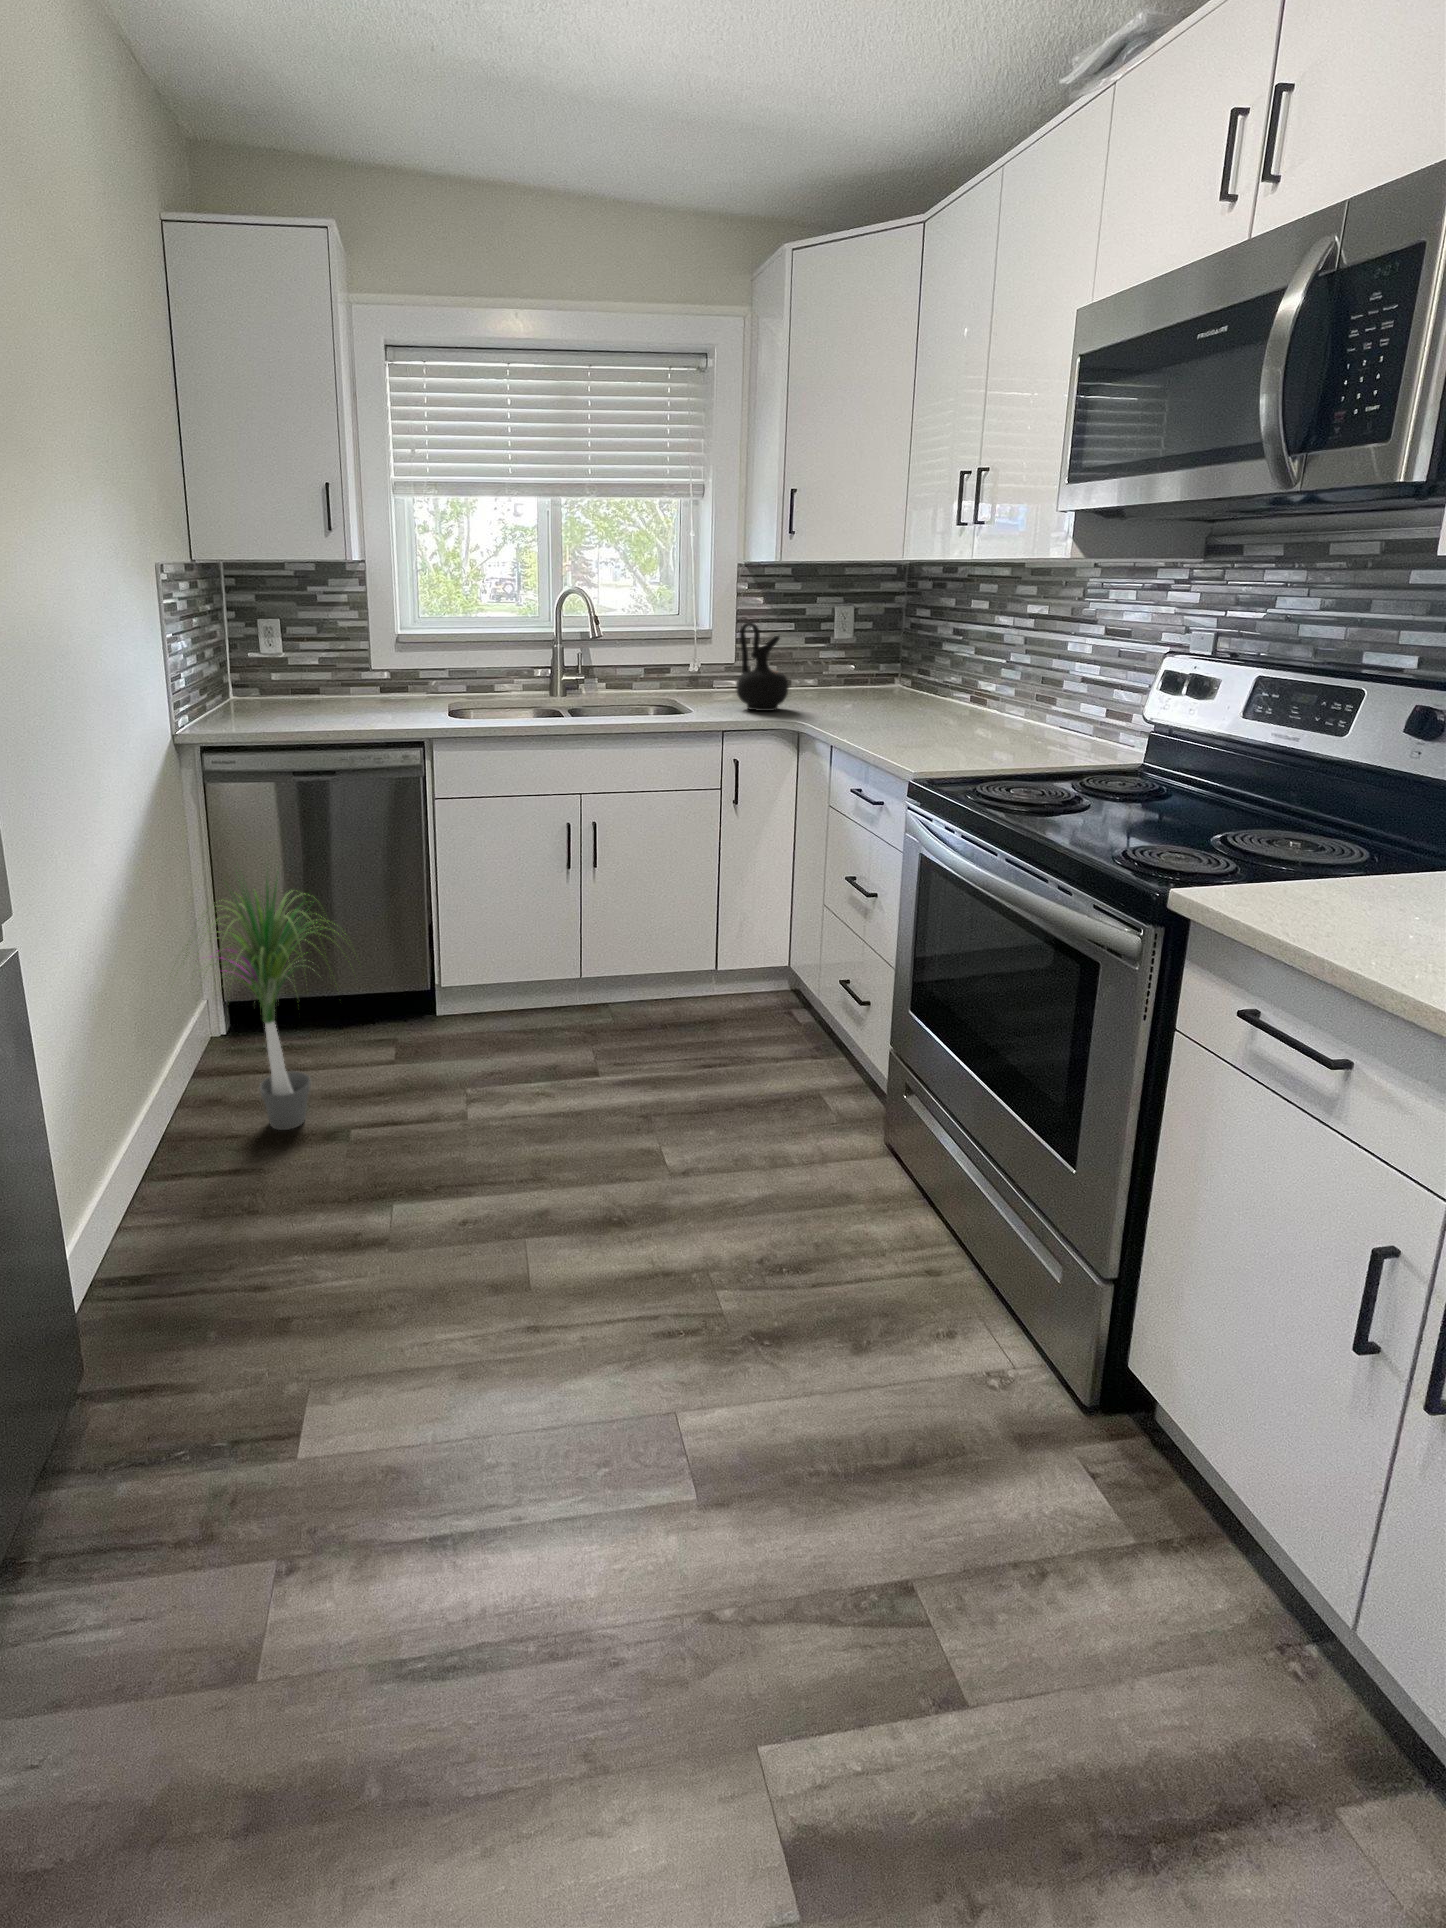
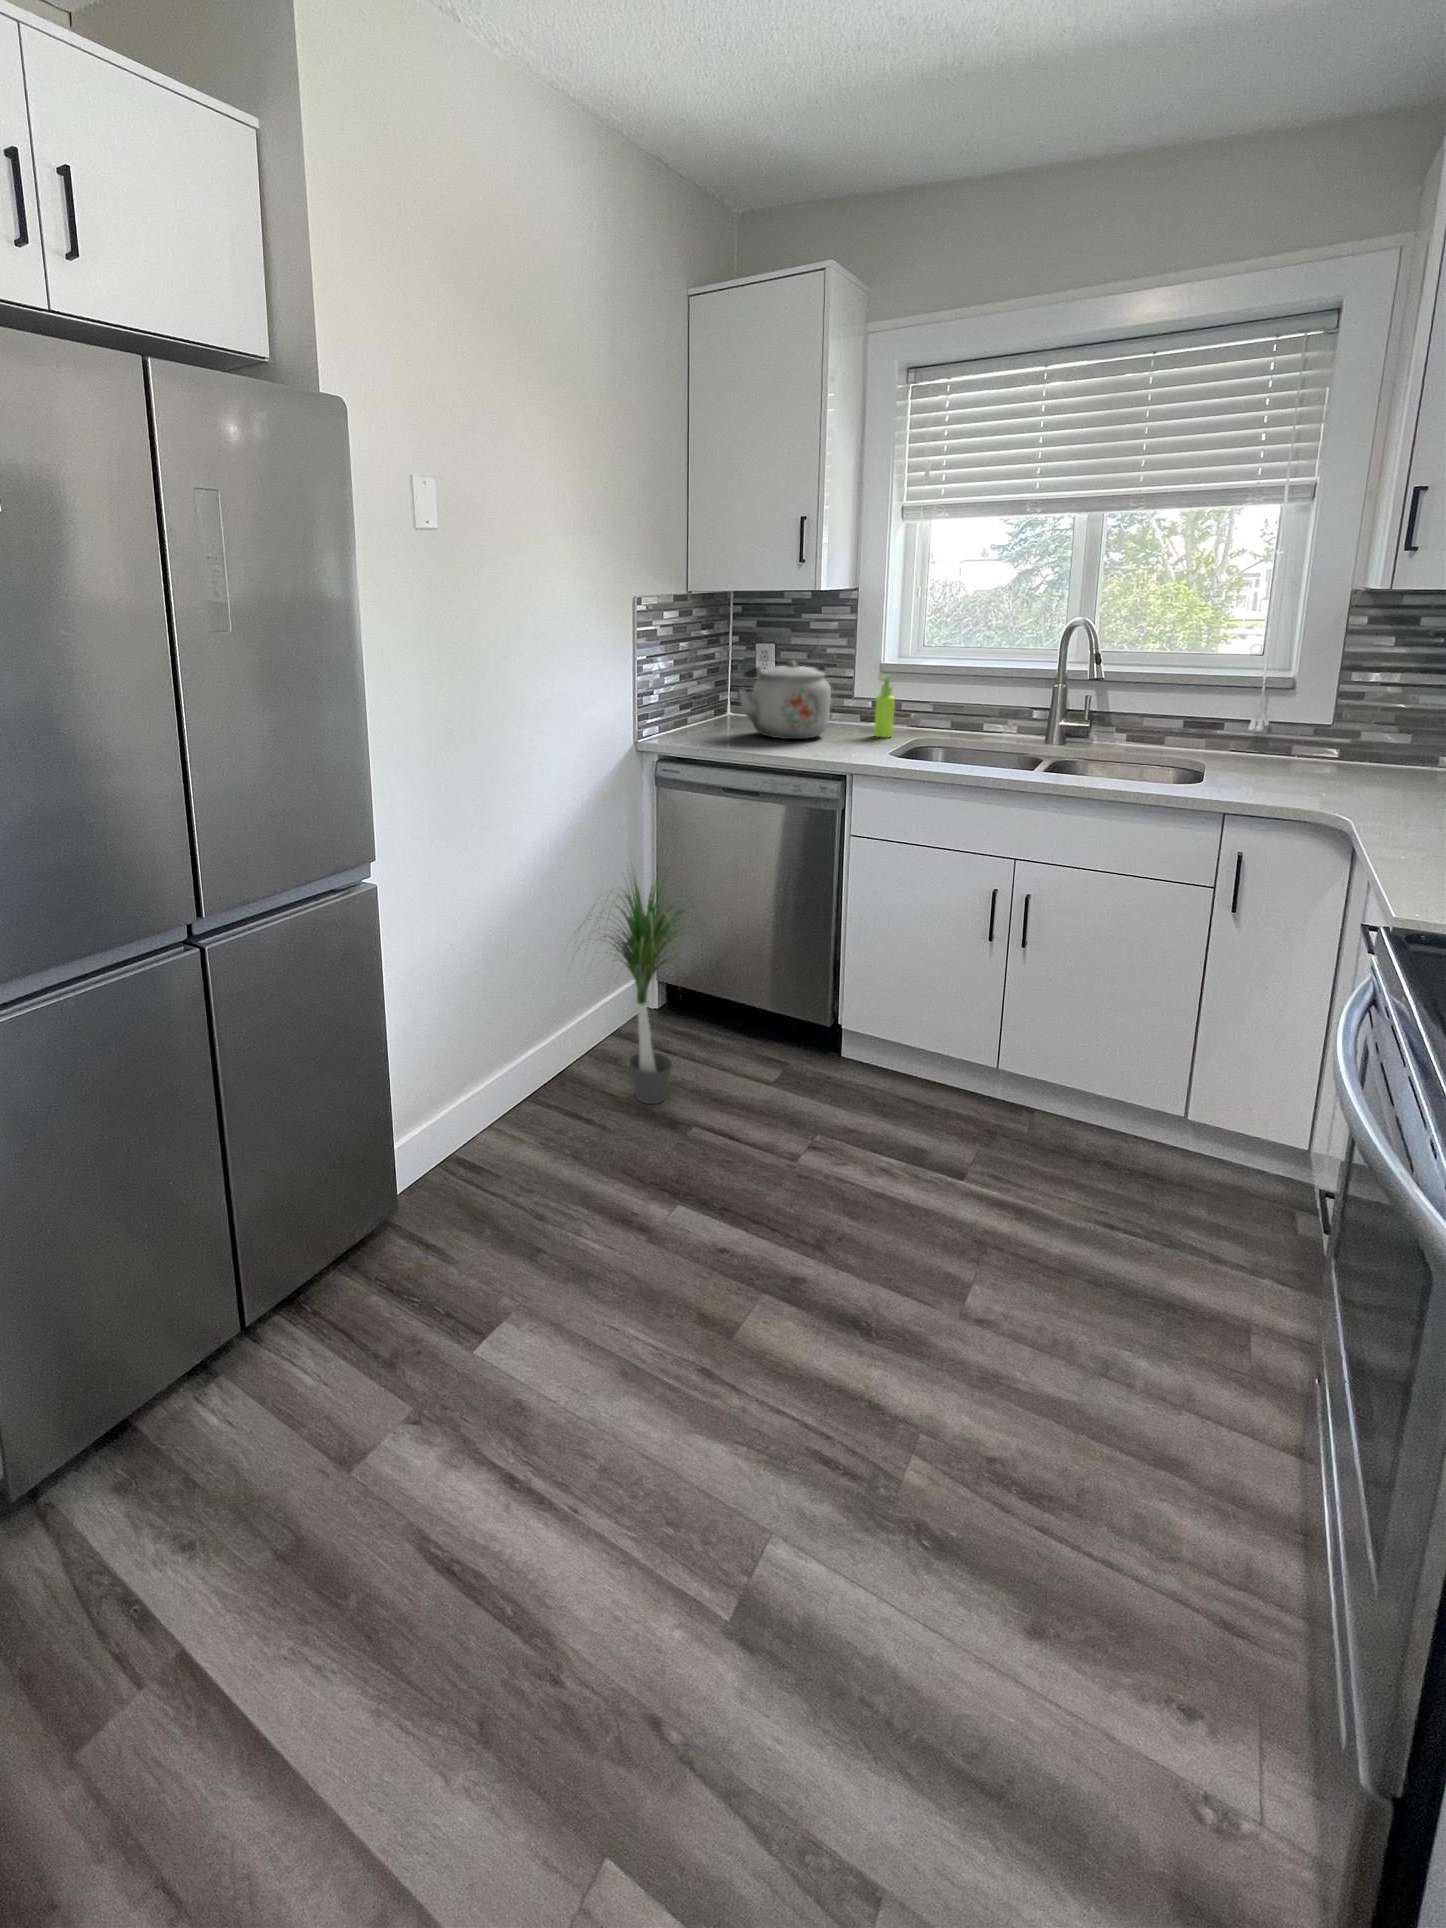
ceramic jug: present [736,622,789,711] -> none [1291,672,1384,798]
kettle: none [264,634,364,716] -> present [739,661,831,739]
soap dispenser: none [400,646,419,705] -> present [874,676,895,737]

